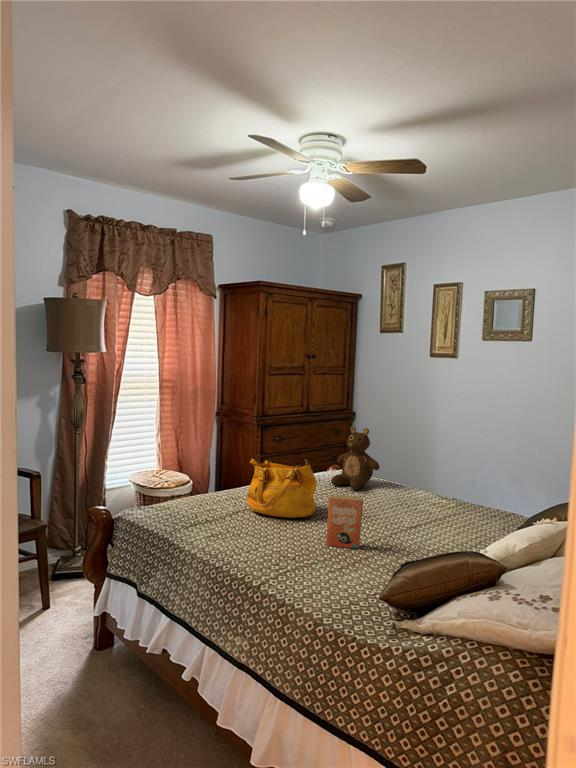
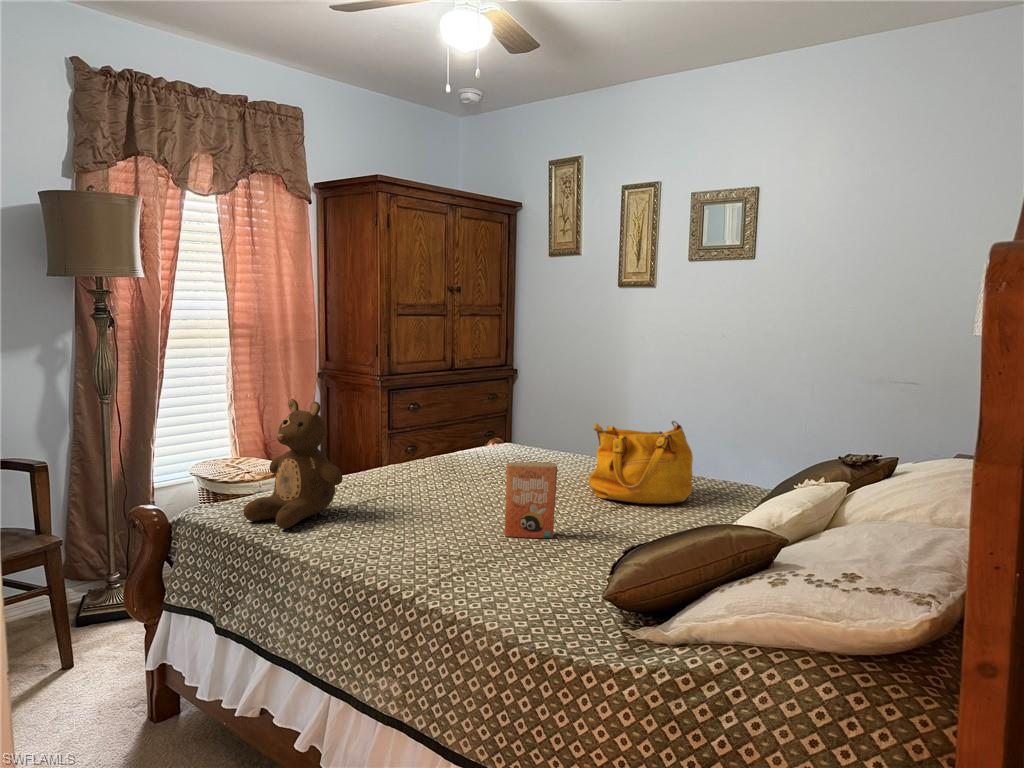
teddy bear: present [331,426,380,490] -> present [243,399,343,529]
handbag: present [247,459,317,518] -> present [589,421,693,504]

